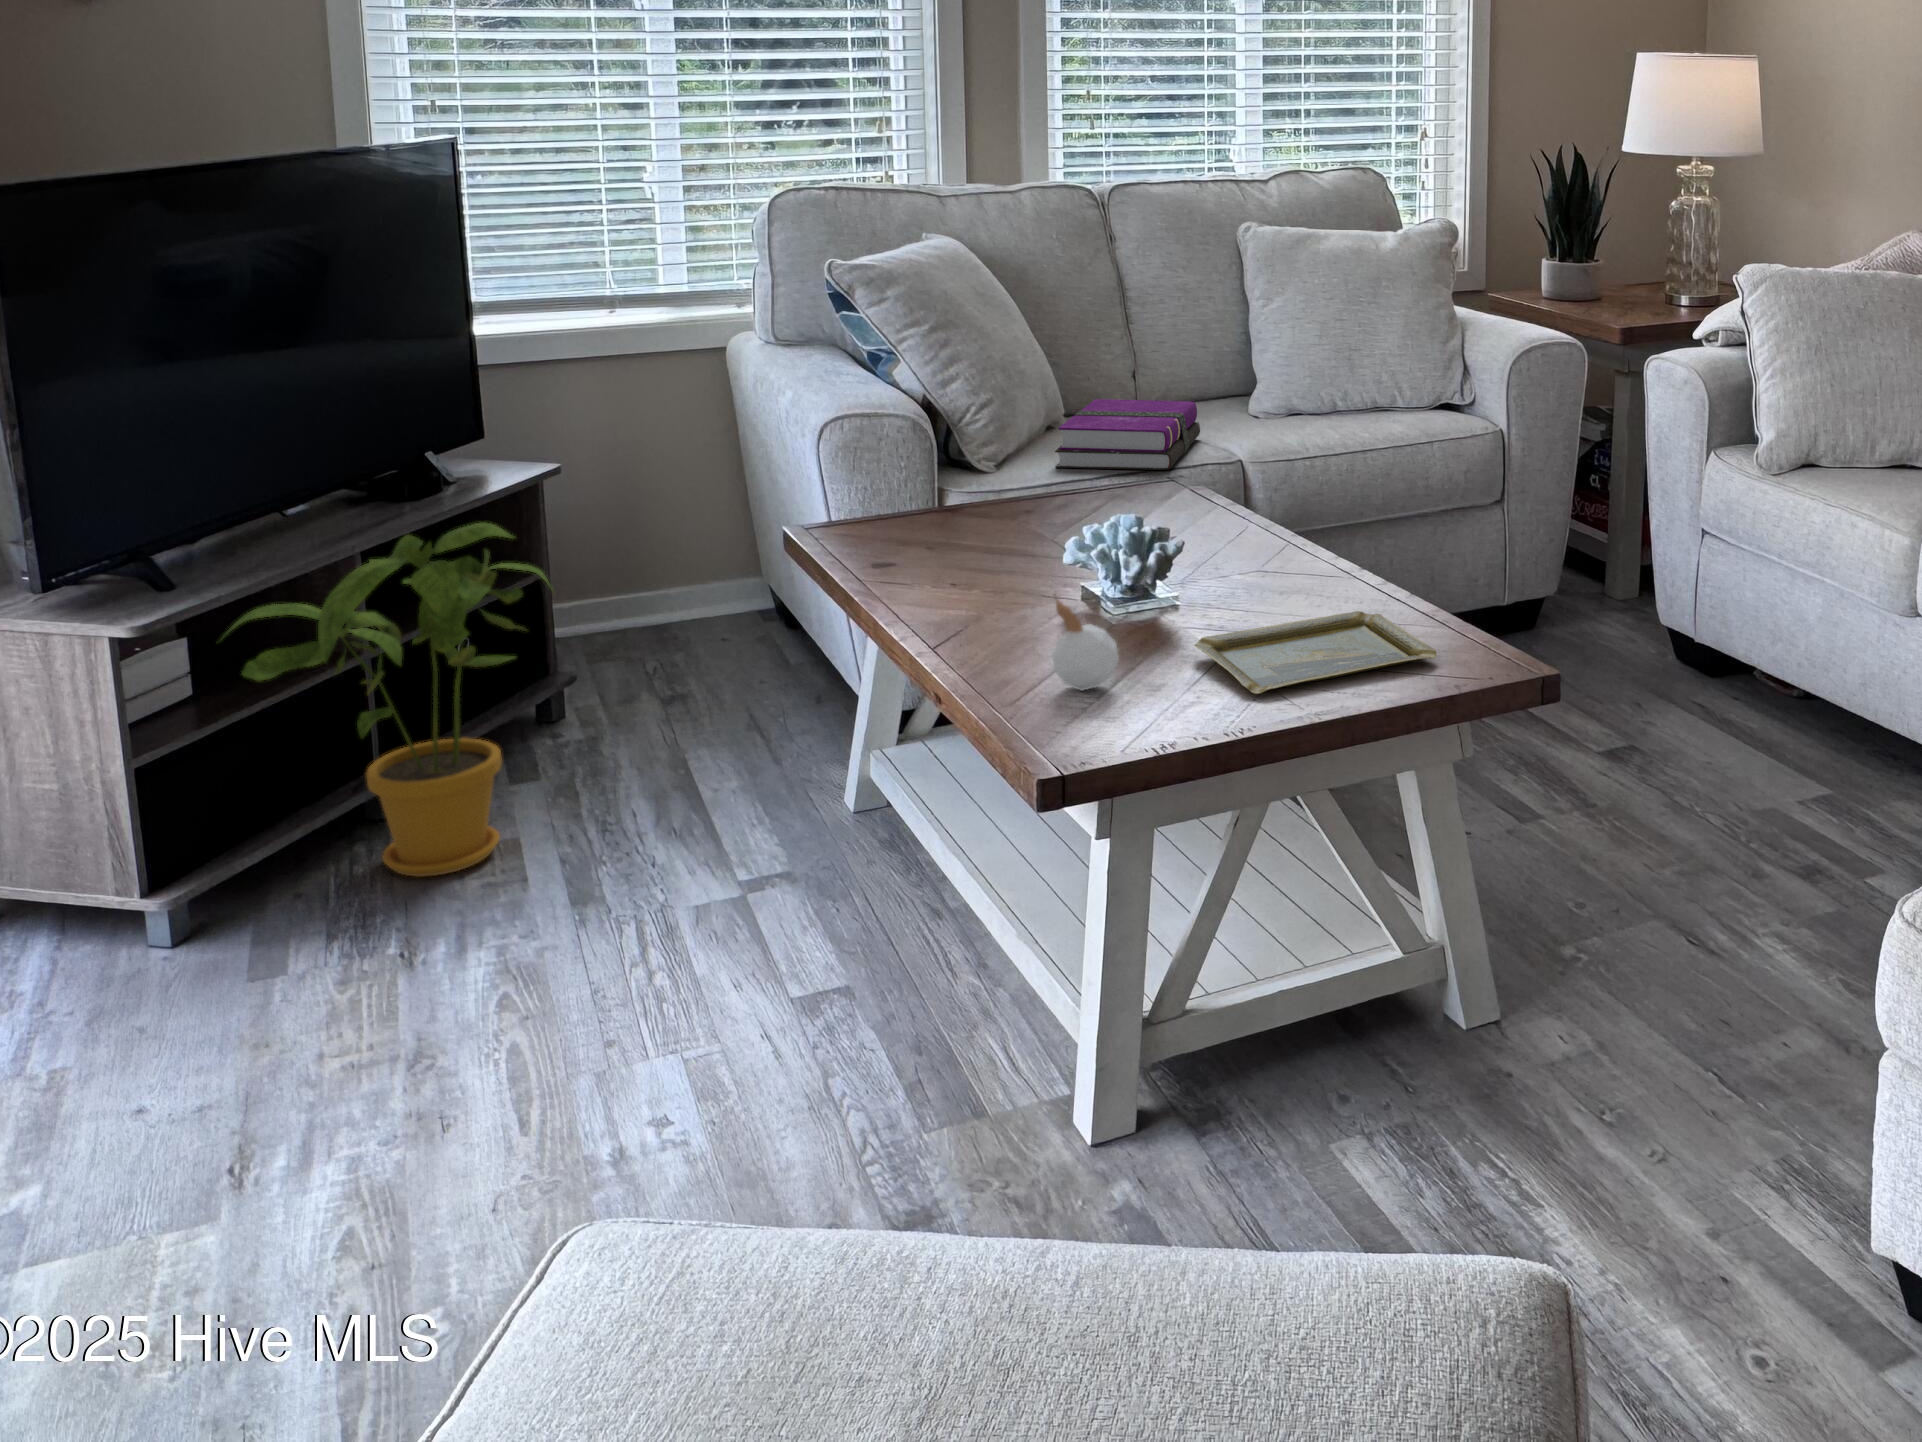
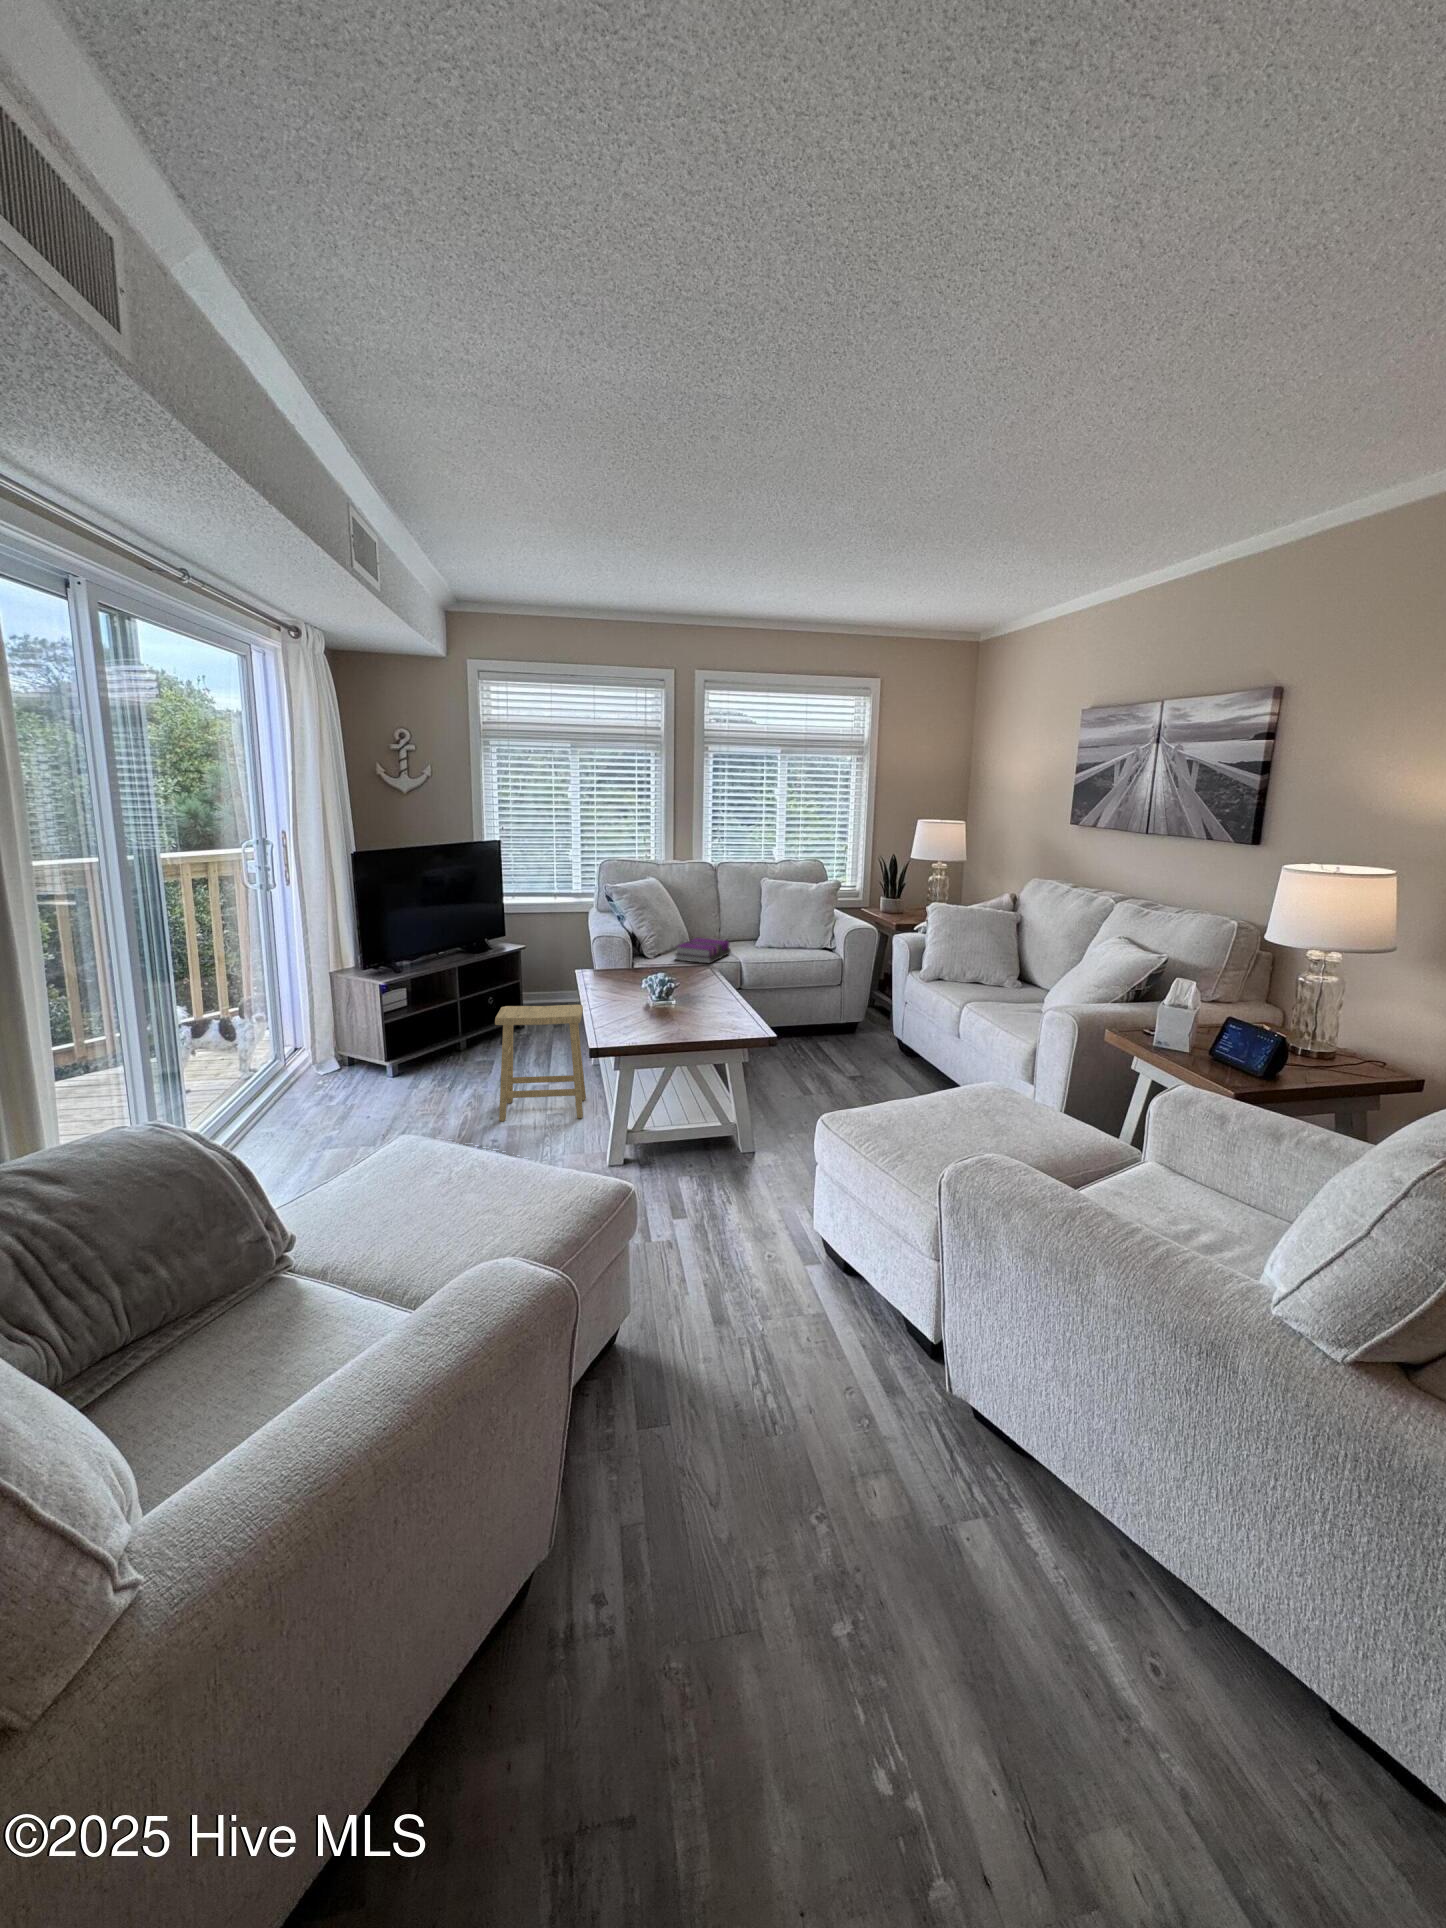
house plant: present [222,523,552,877] -> none [413,961,508,1067]
candle: present [1051,587,1119,690] -> none [614,990,634,1025]
tray: present [1194,611,1436,694] -> none [663,1011,738,1032]
footstool: none [612,635,922,1055] -> present [495,1005,586,1121]

